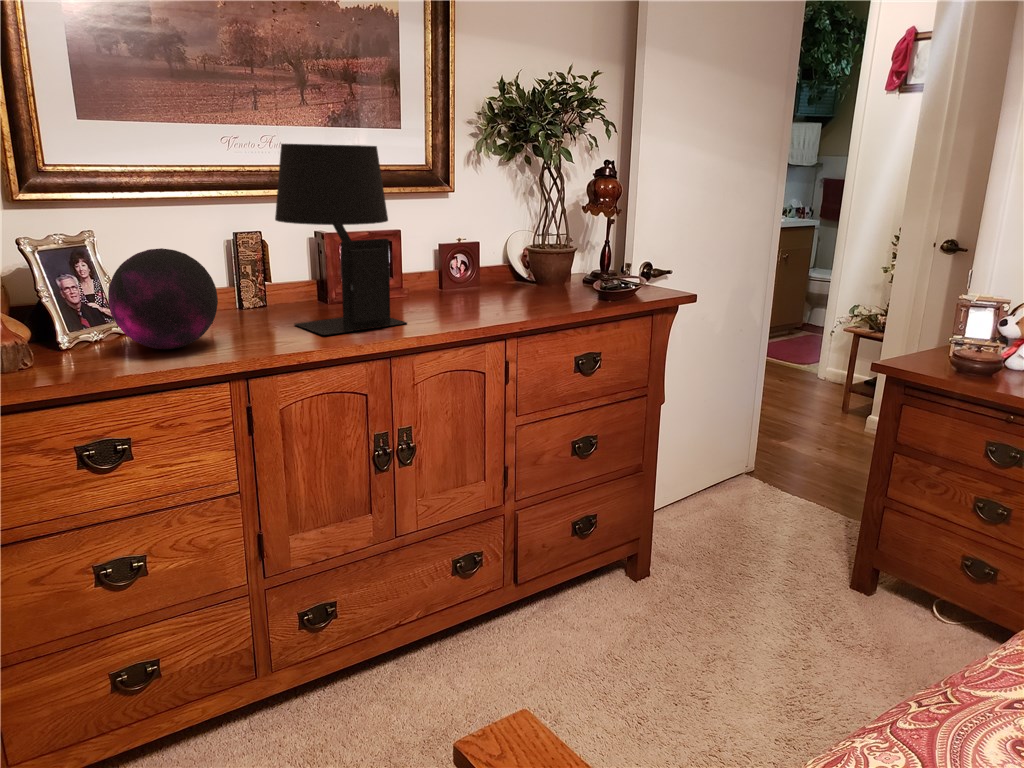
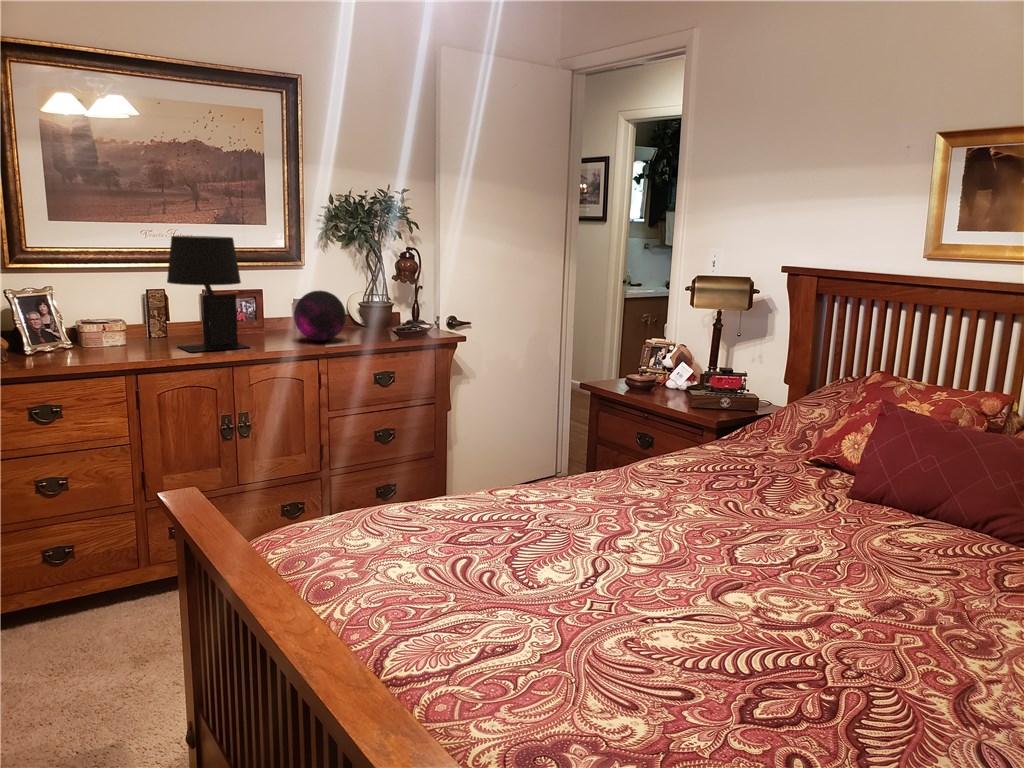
decorative orb: present [108,248,218,349] -> present [294,291,346,341]

